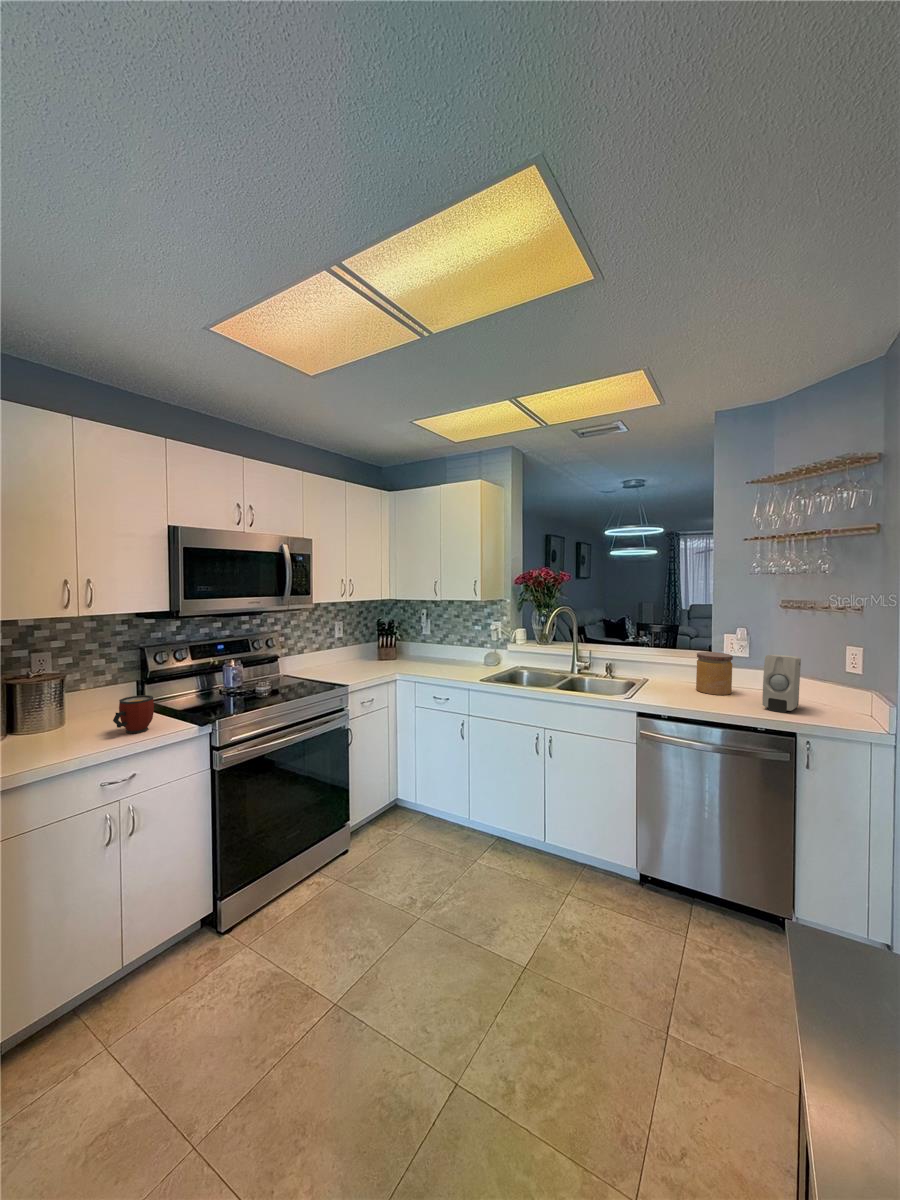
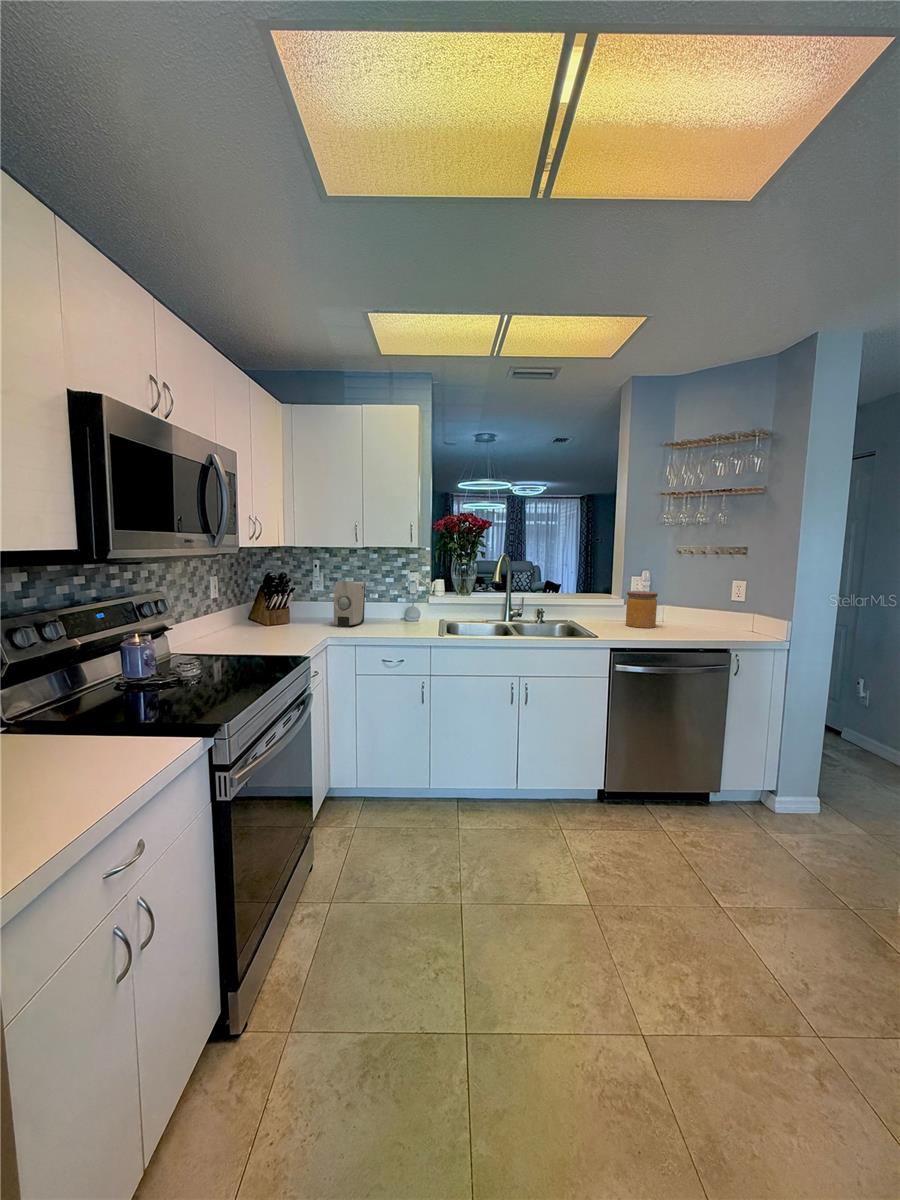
soap dispenser: present [762,655,801,713] -> present [334,581,365,627]
mug: present [113,695,154,733] -> none [67,699,133,772]

